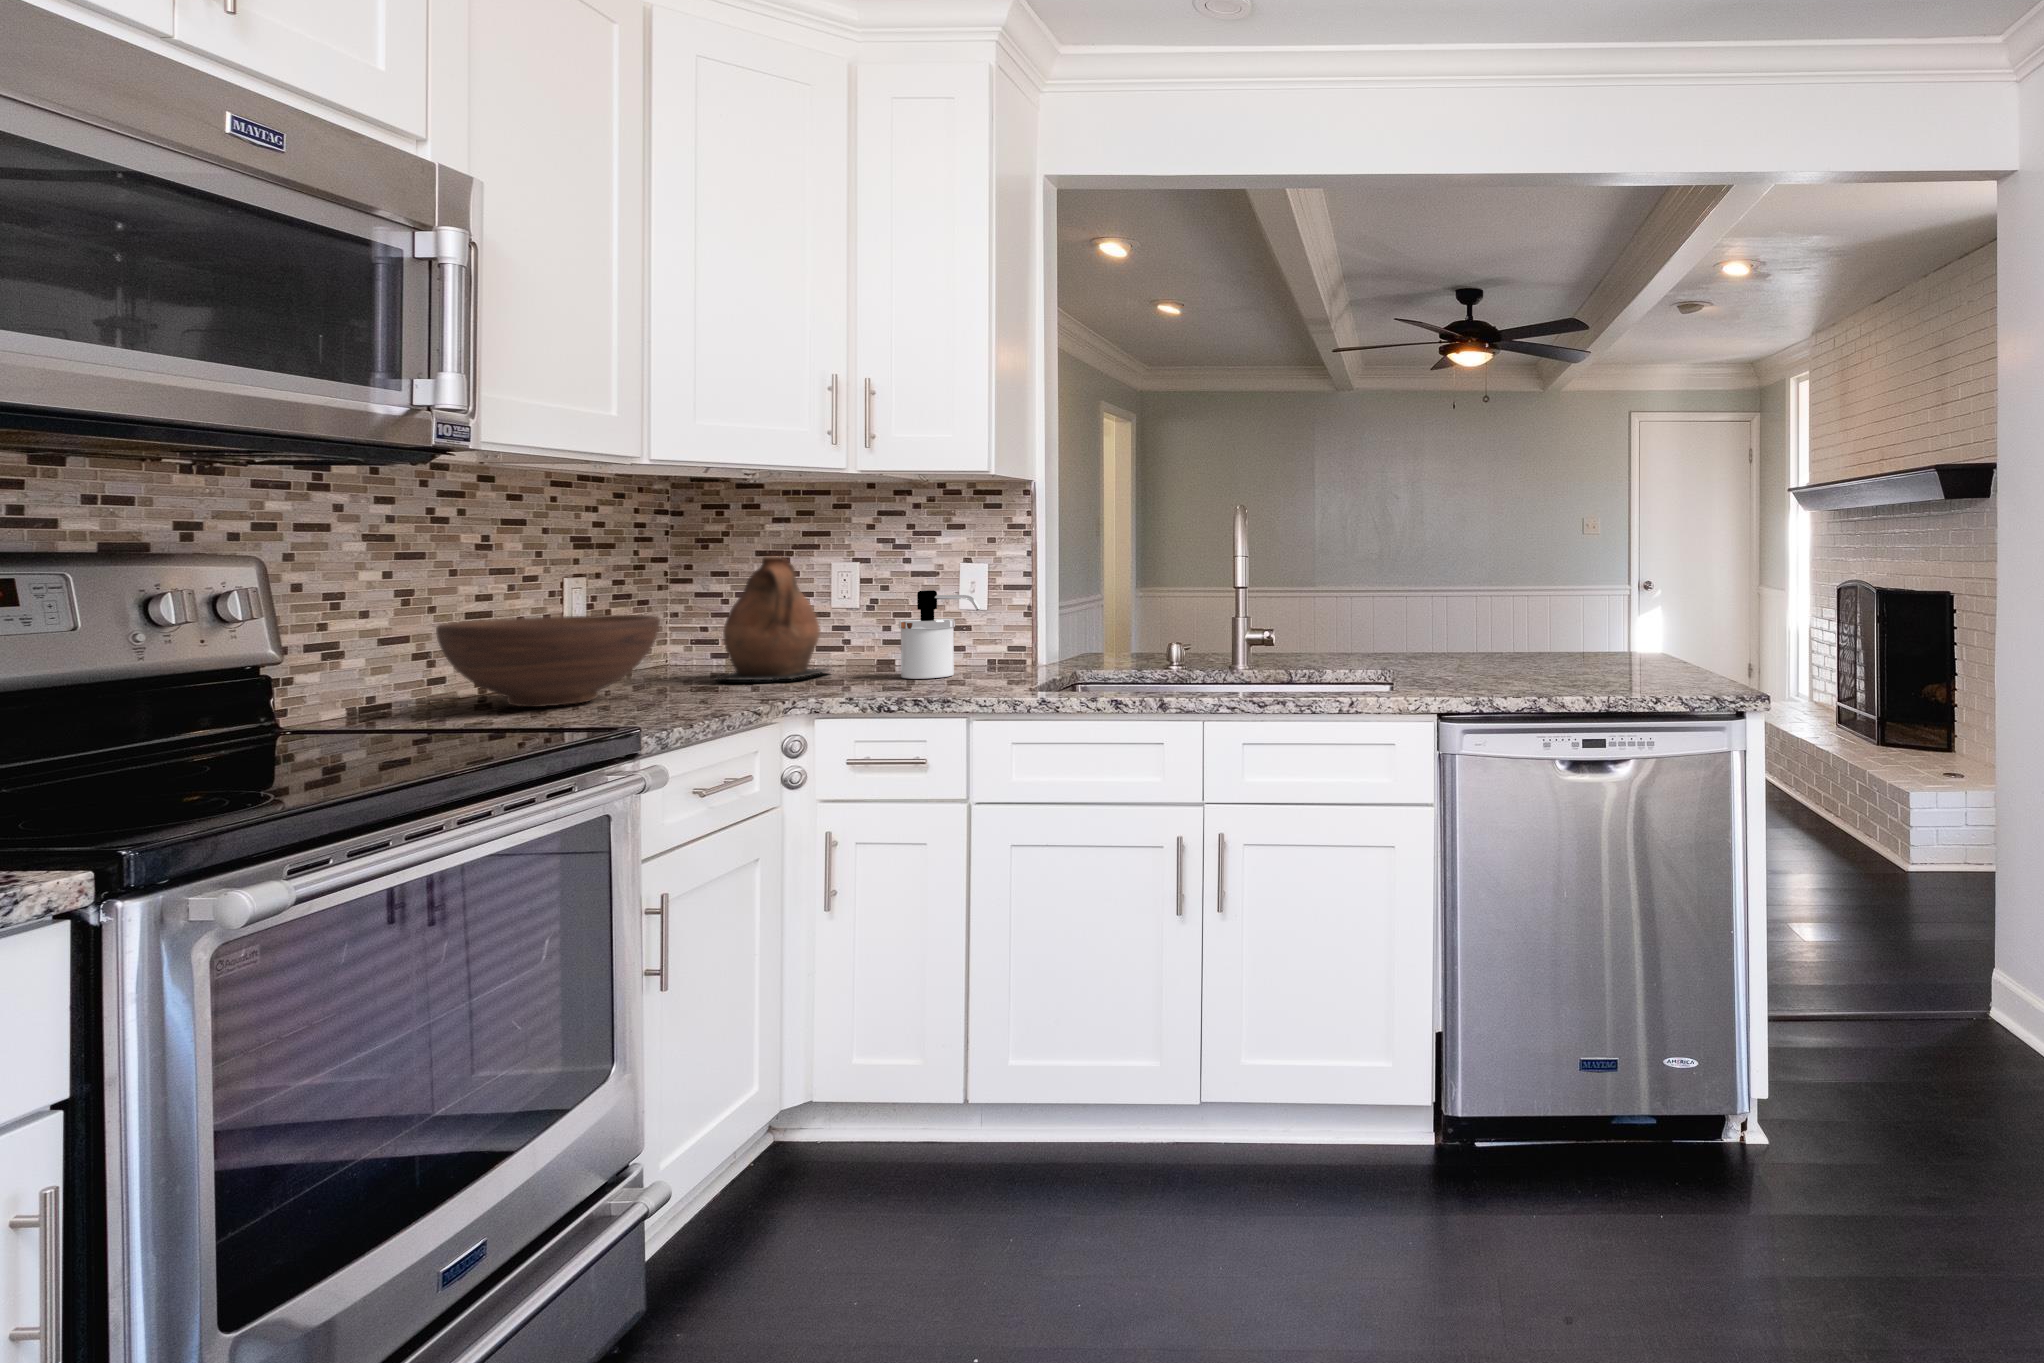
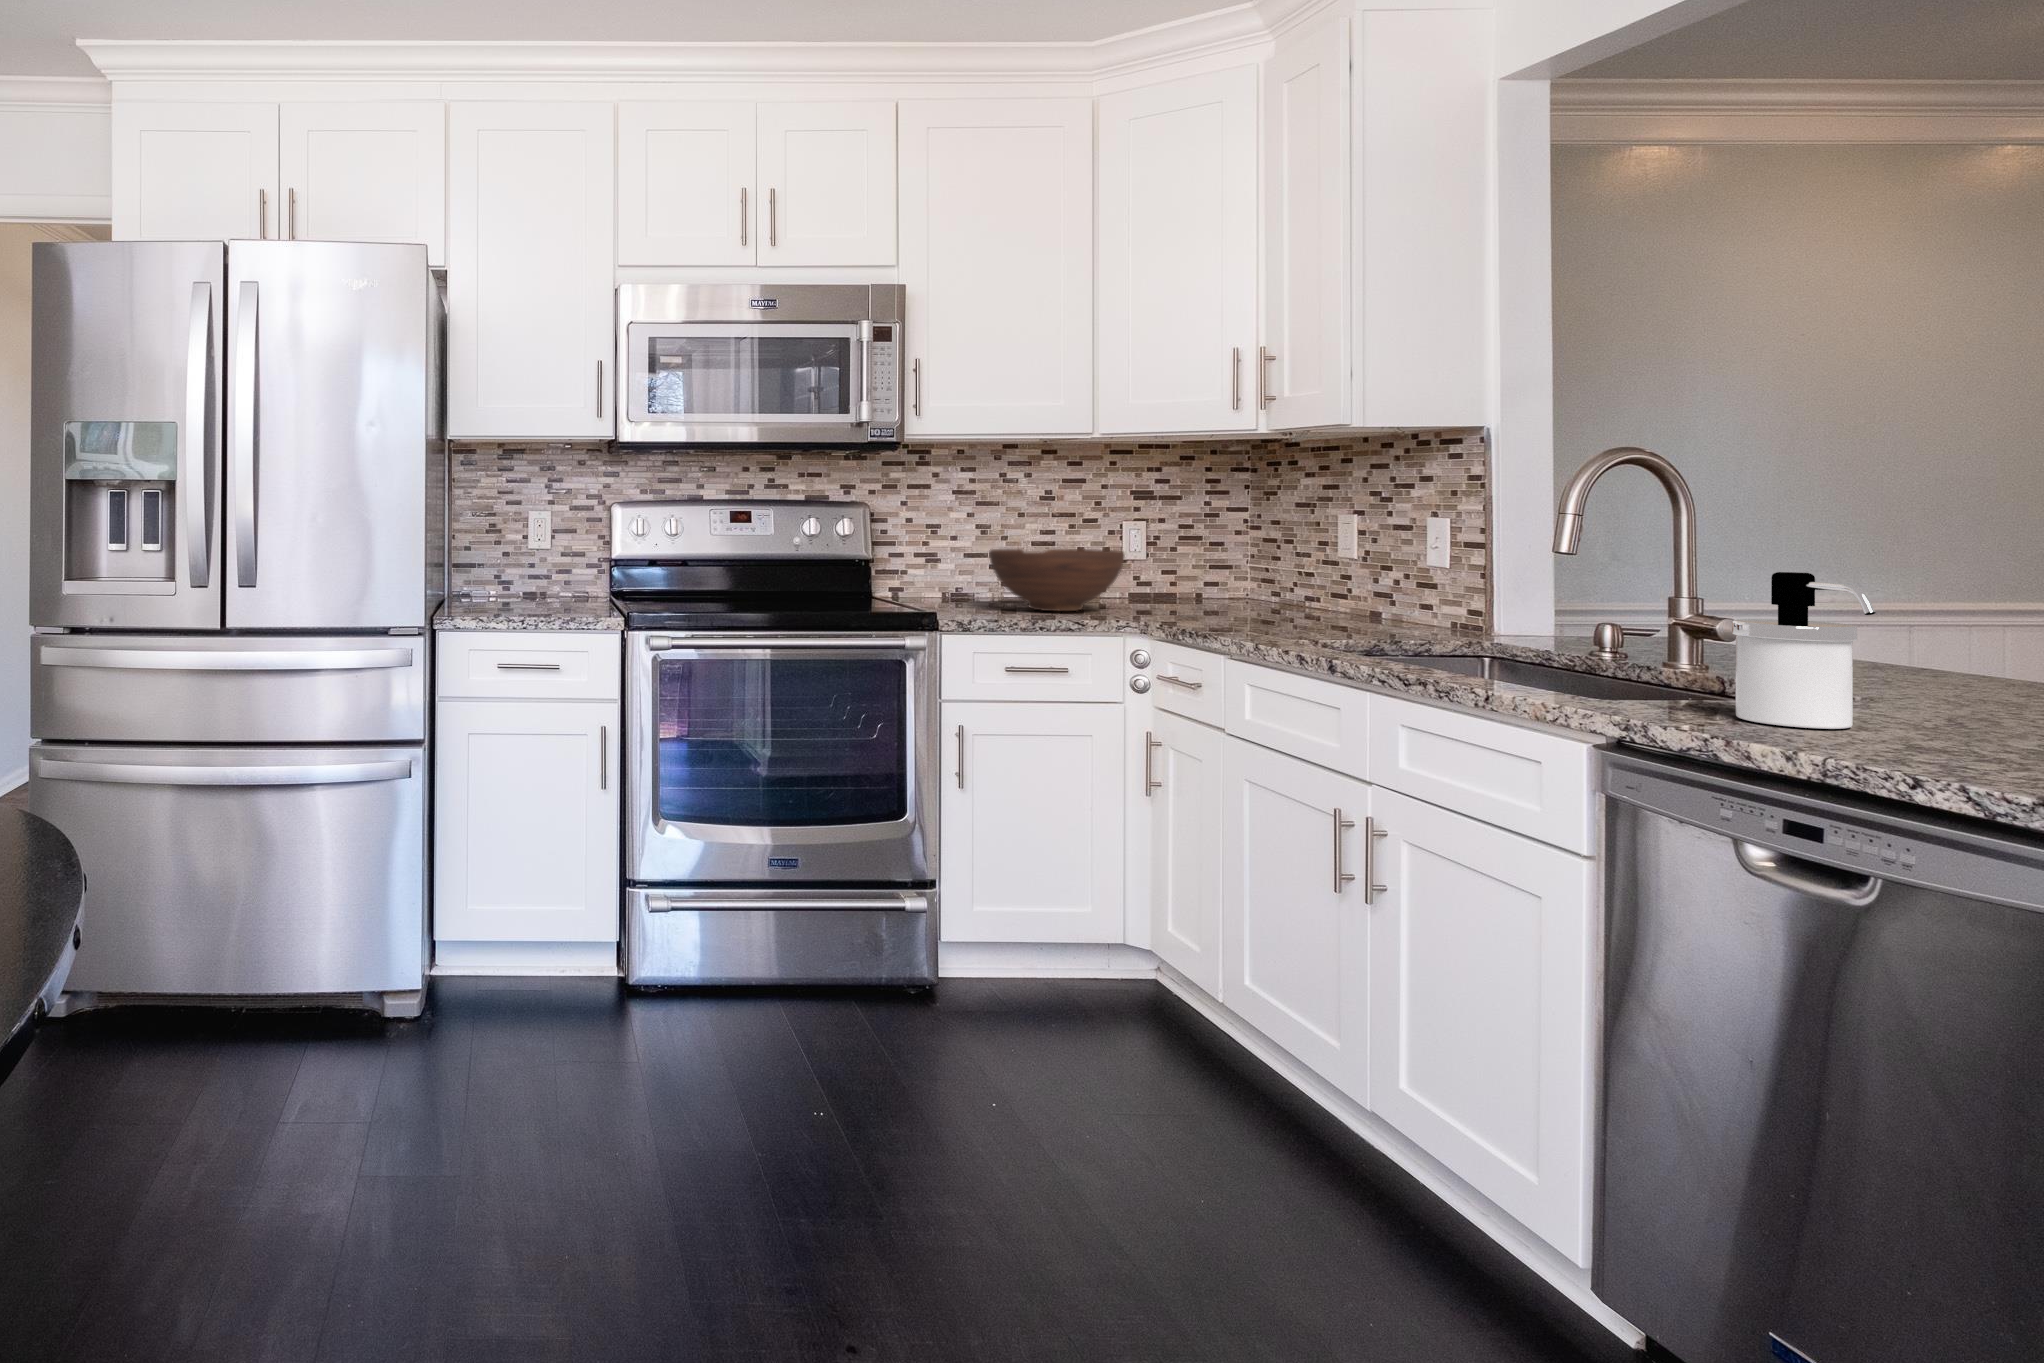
ceramic pitcher: present [713,557,829,680] -> none [1187,507,1302,620]
soap dispenser: present [899,590,980,679] -> present [1732,572,1876,729]

